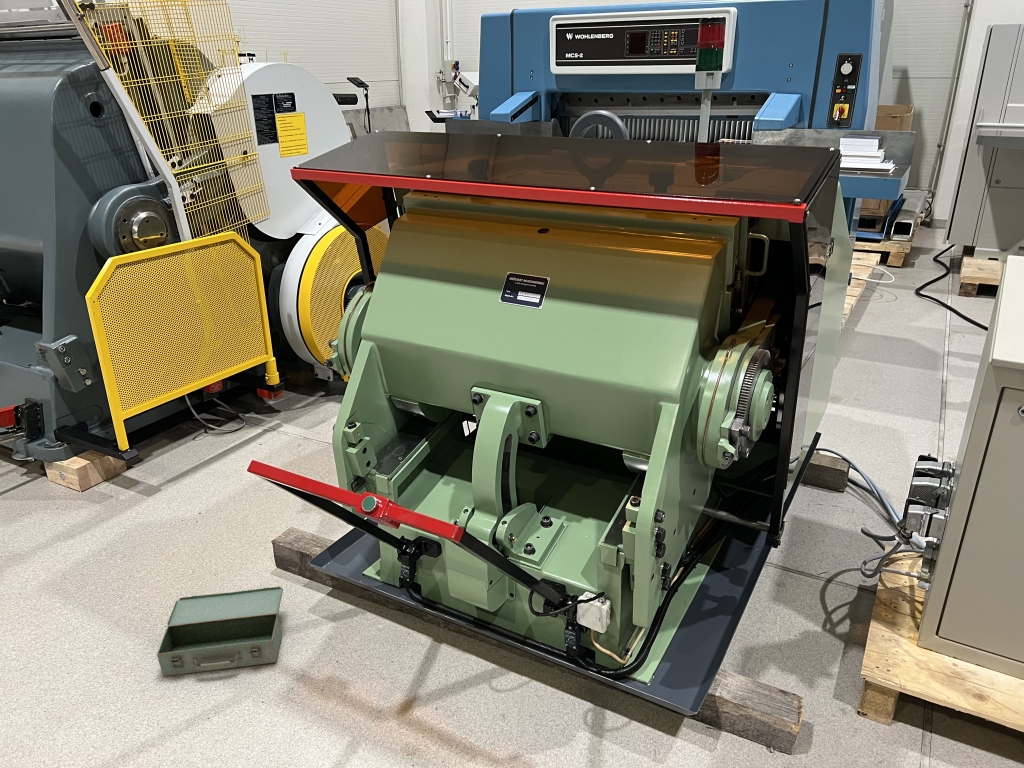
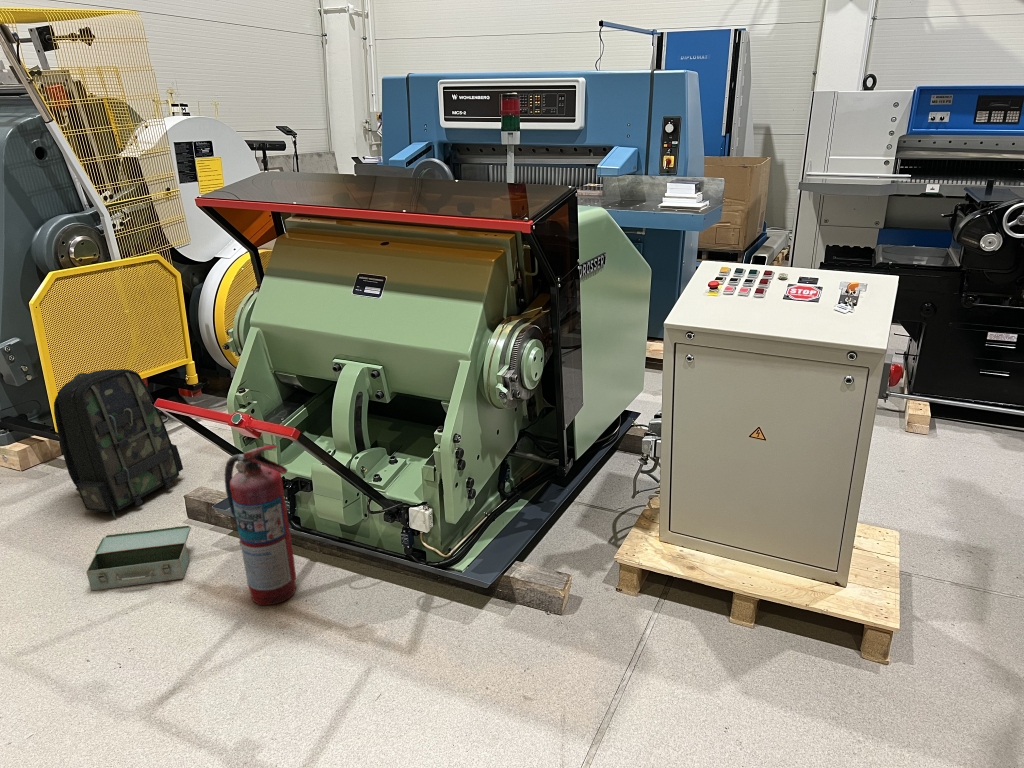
backpack: none [115,380,267,566] -> present [54,369,183,519]
fire extinguisher: none [332,511,421,713] -> present [224,445,296,606]

